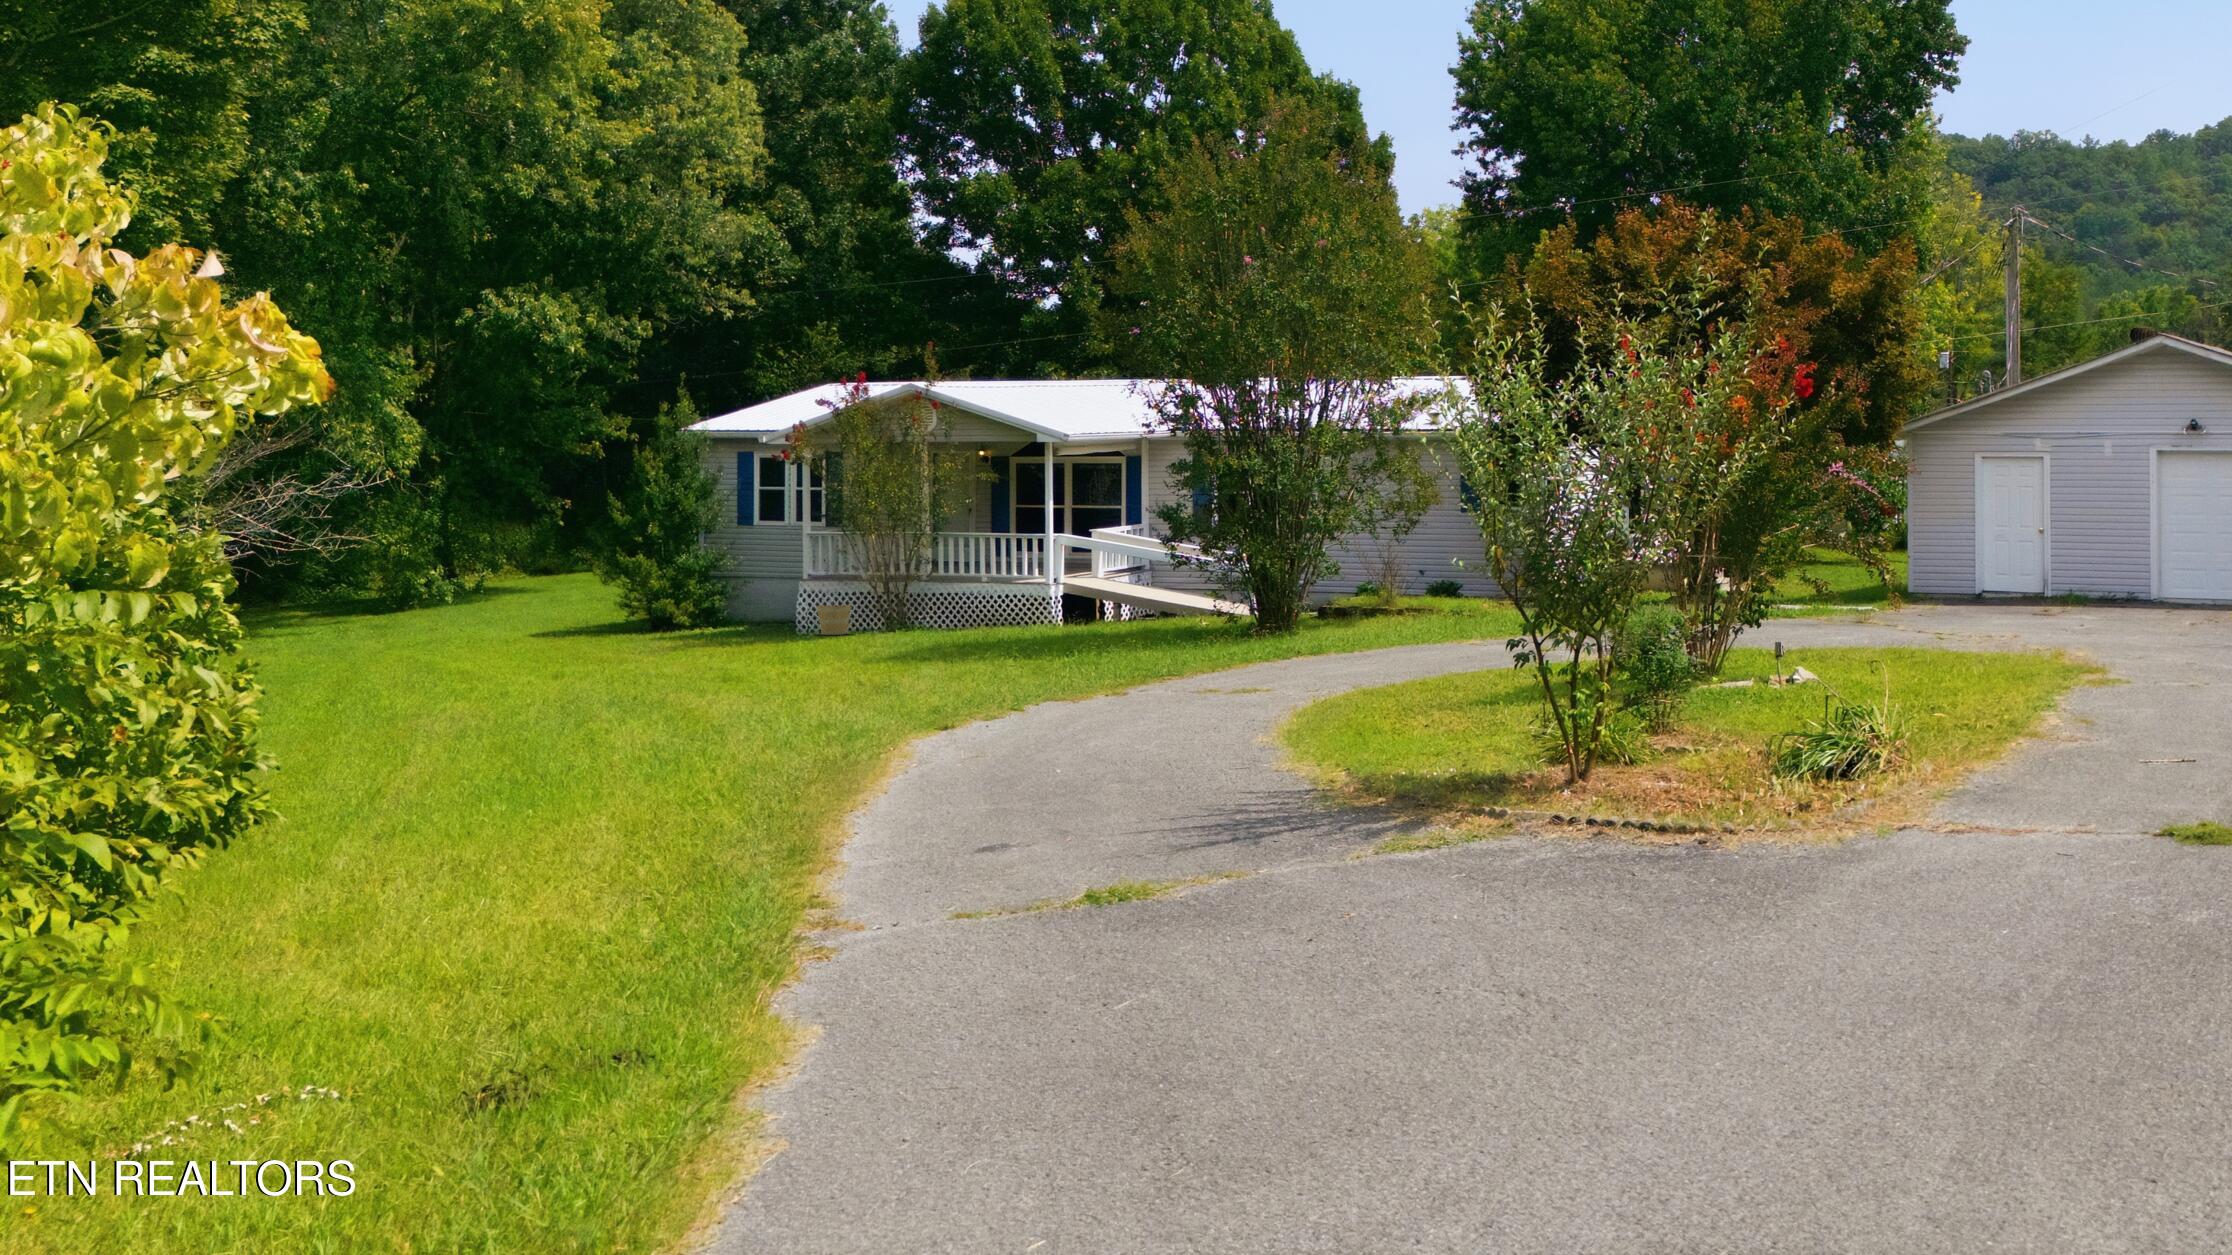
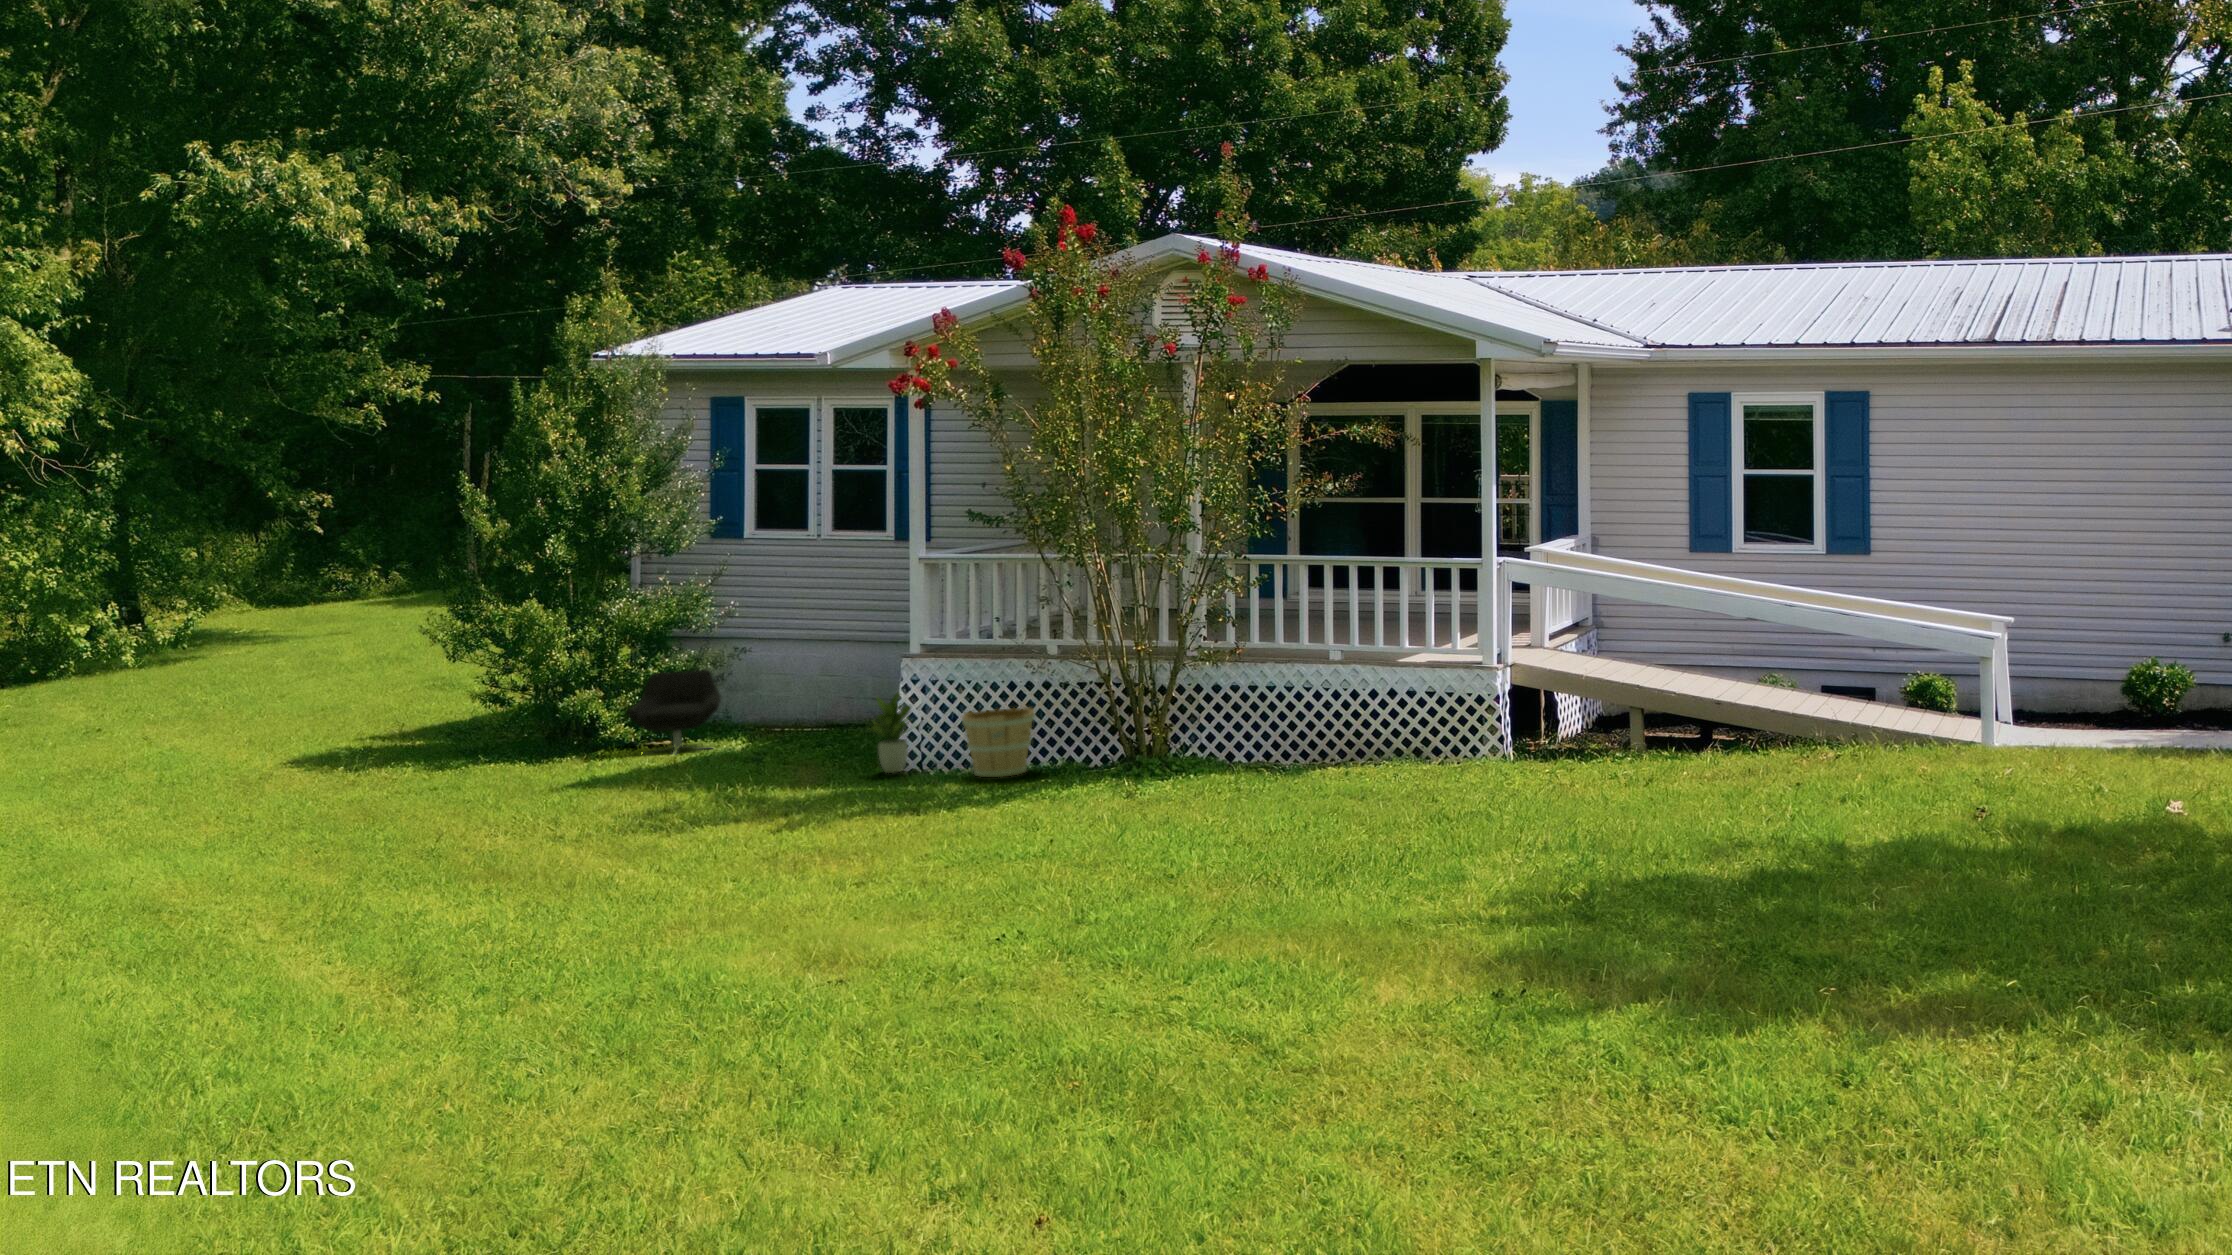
lounge chair: none [680,590,729,630] -> present [626,669,721,754]
potted plant: none [777,596,802,634] -> present [871,693,911,773]

